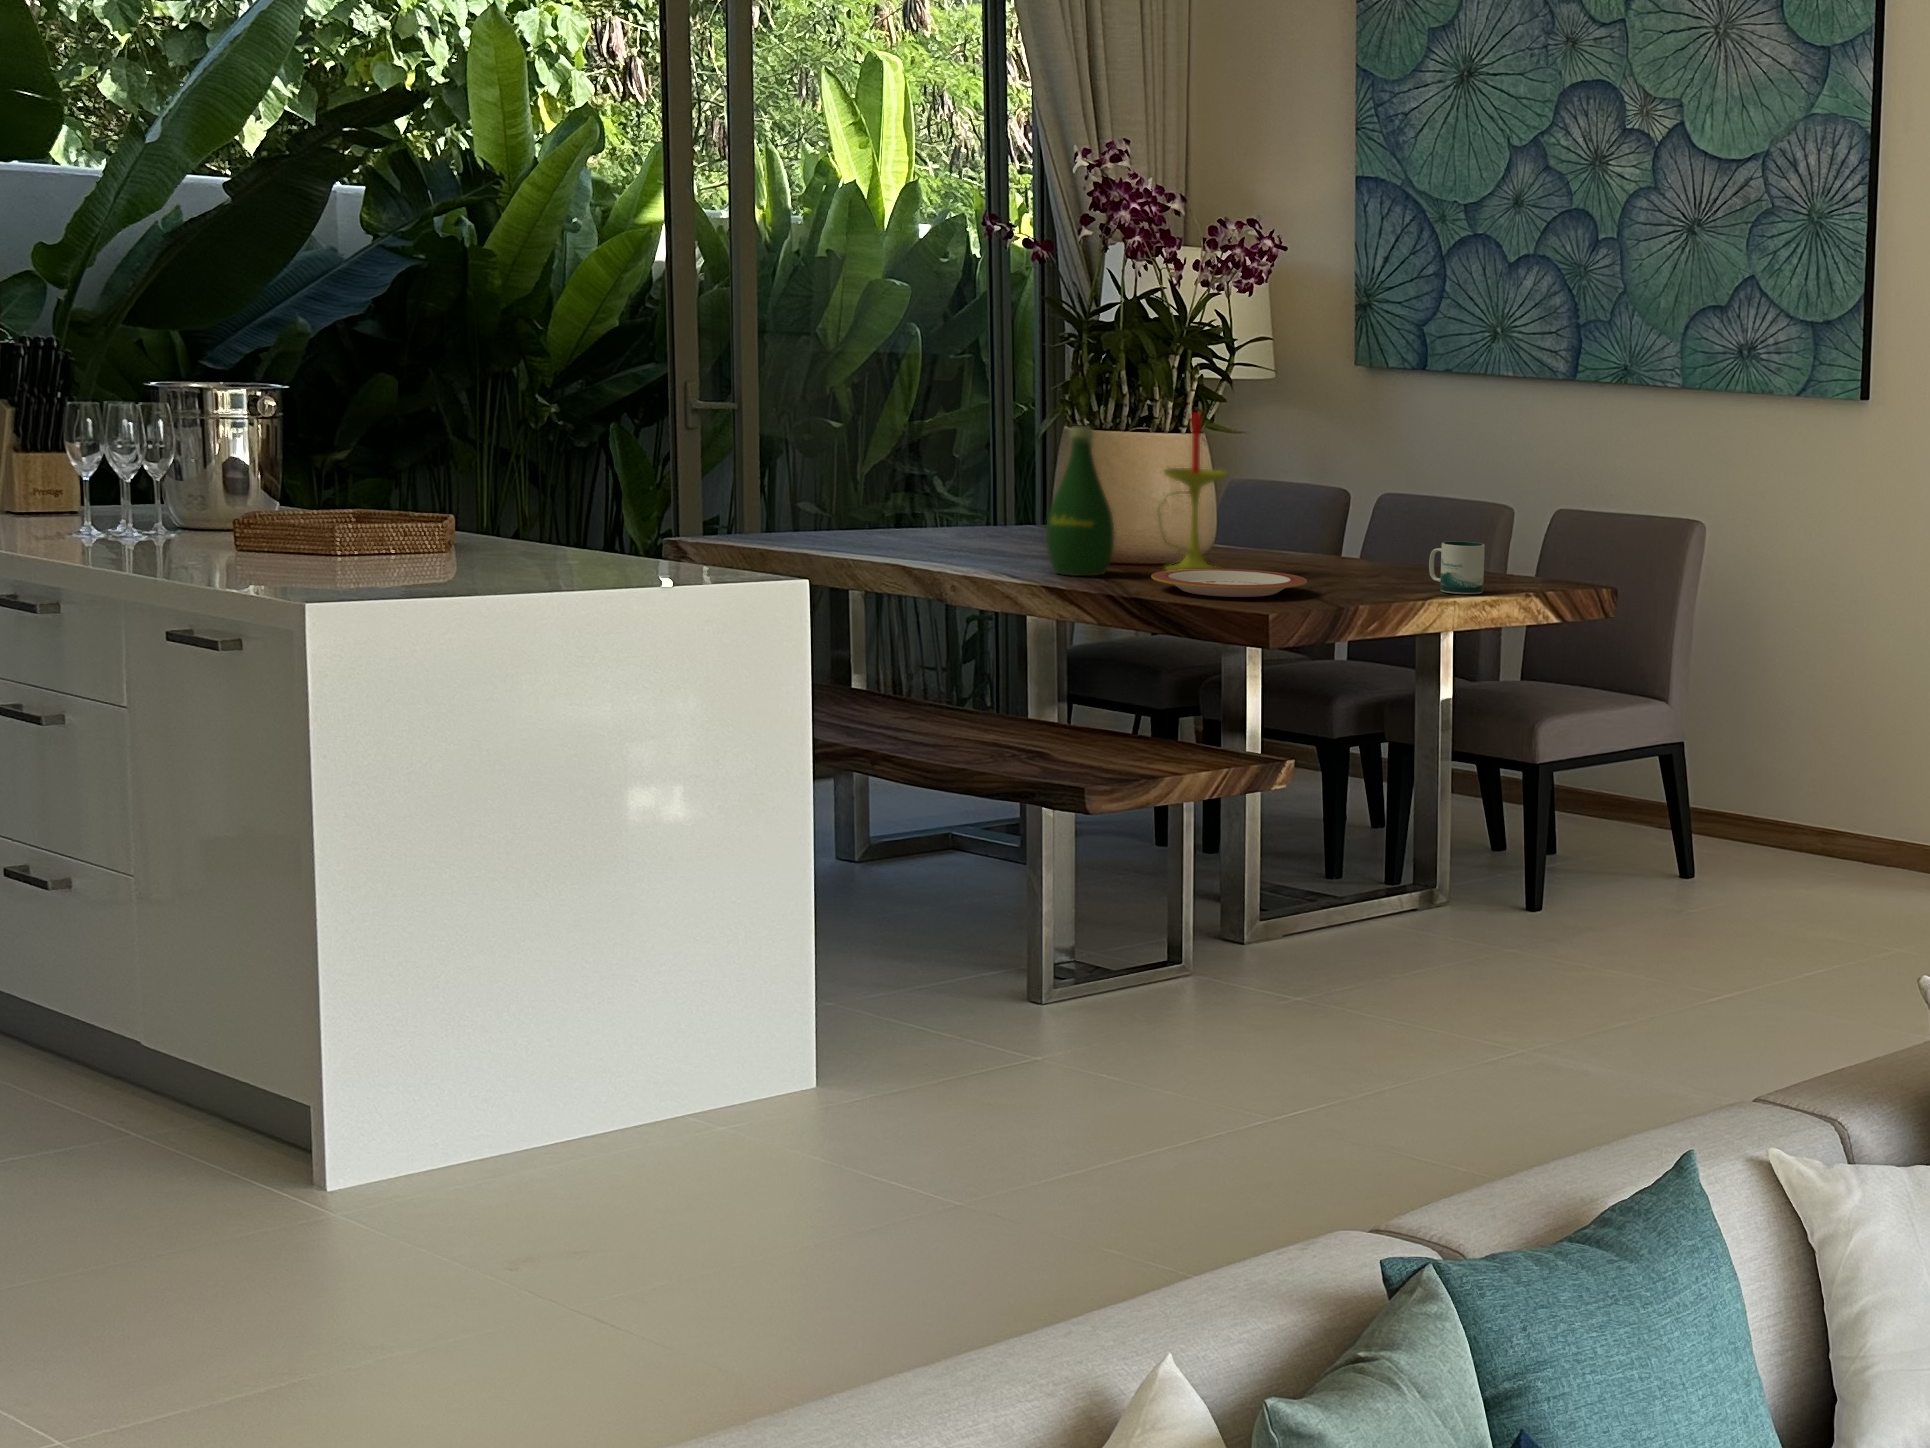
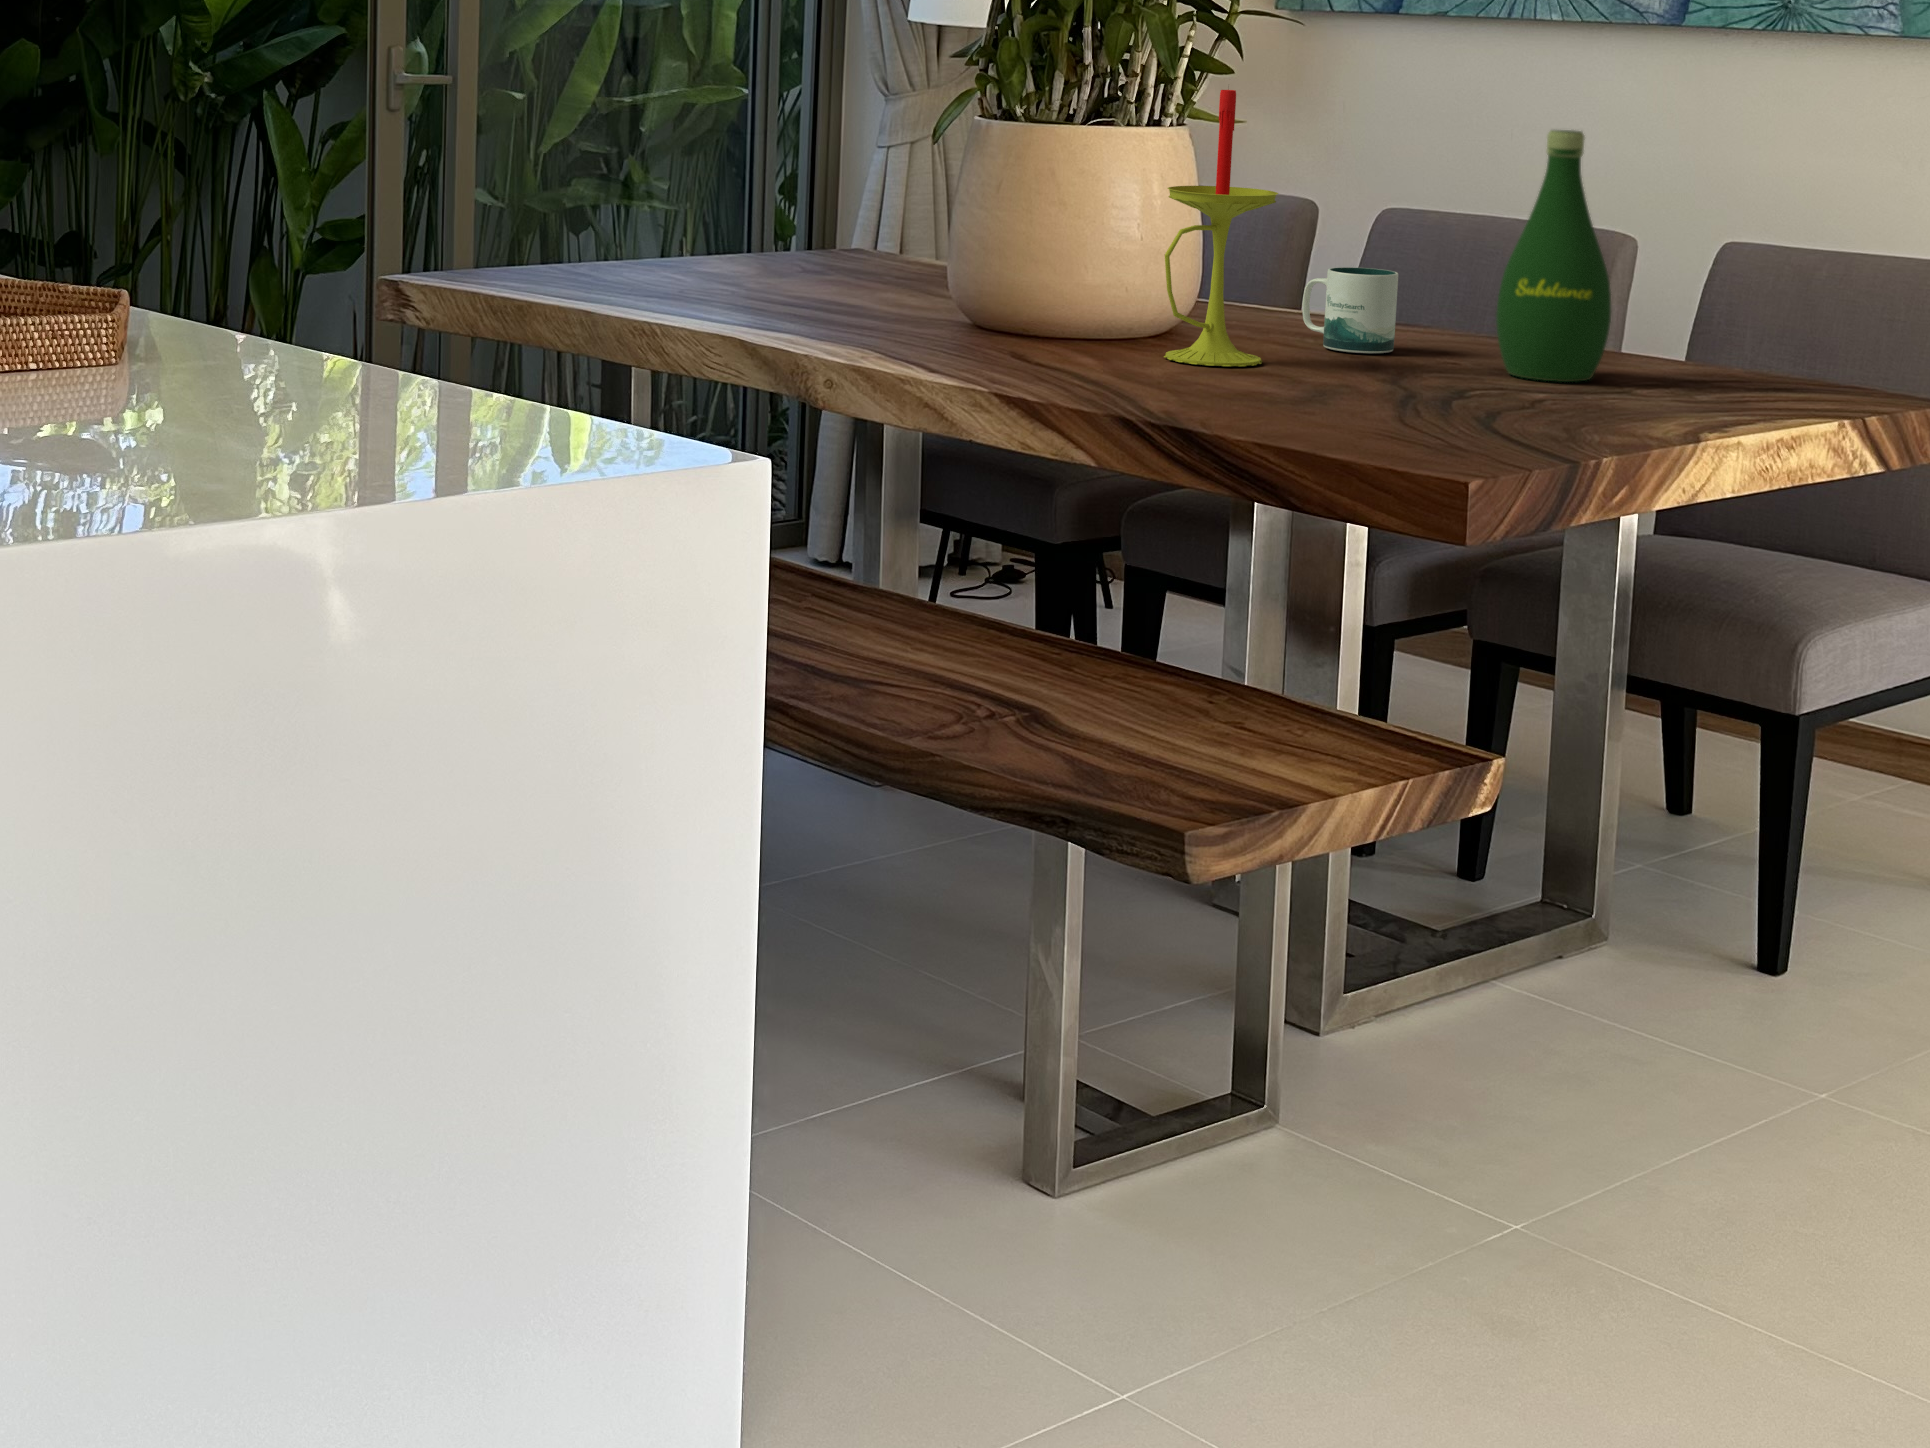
bottle: present [1046,426,1114,576] -> present [1496,130,1611,382]
mug: present [1429,541,1485,594] -> present [1302,267,1398,353]
plate: present [1151,569,1307,597] -> none [1189,362,1467,418]

